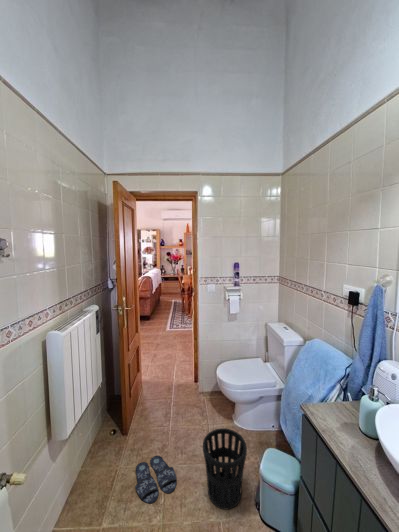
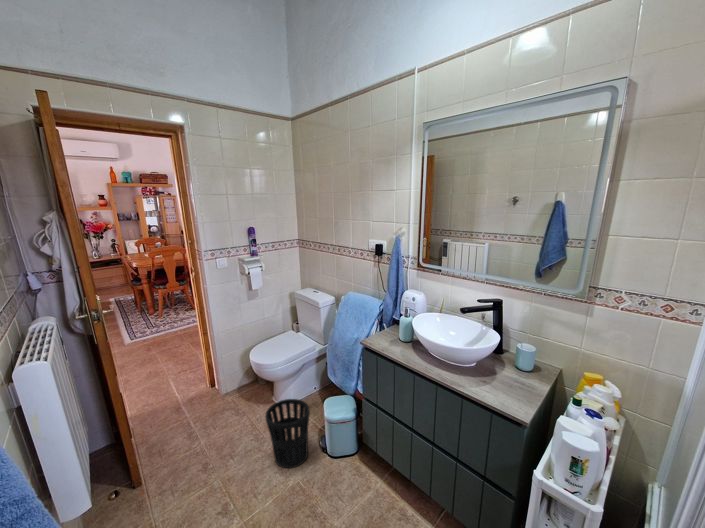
slippers: present [135,456,177,504] -> none [185,463,242,501]

